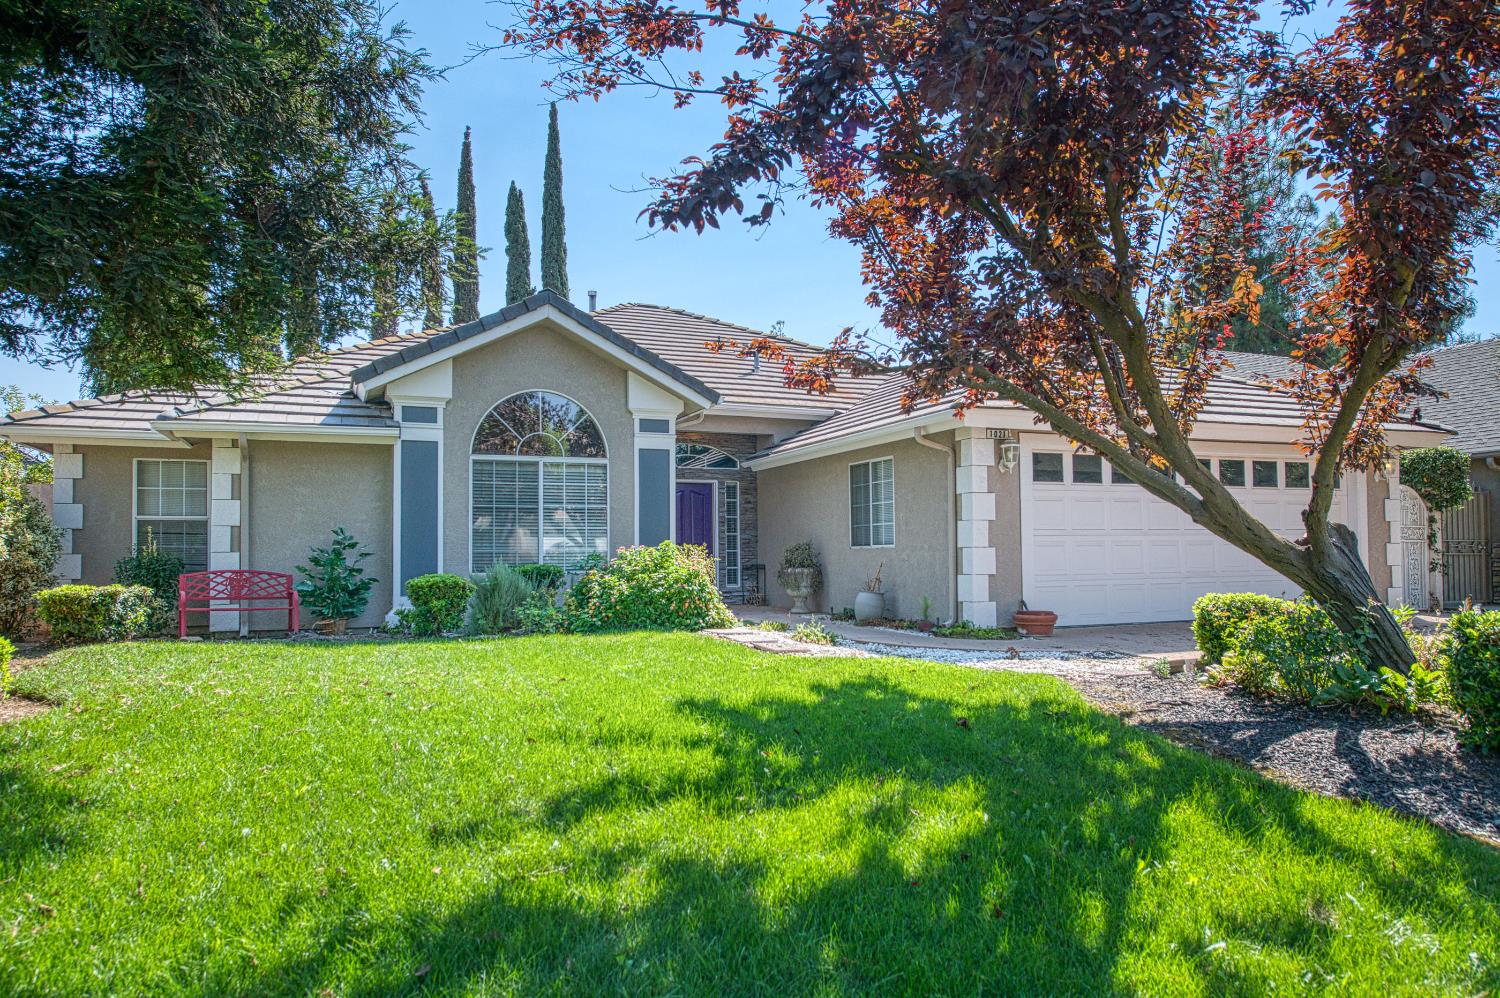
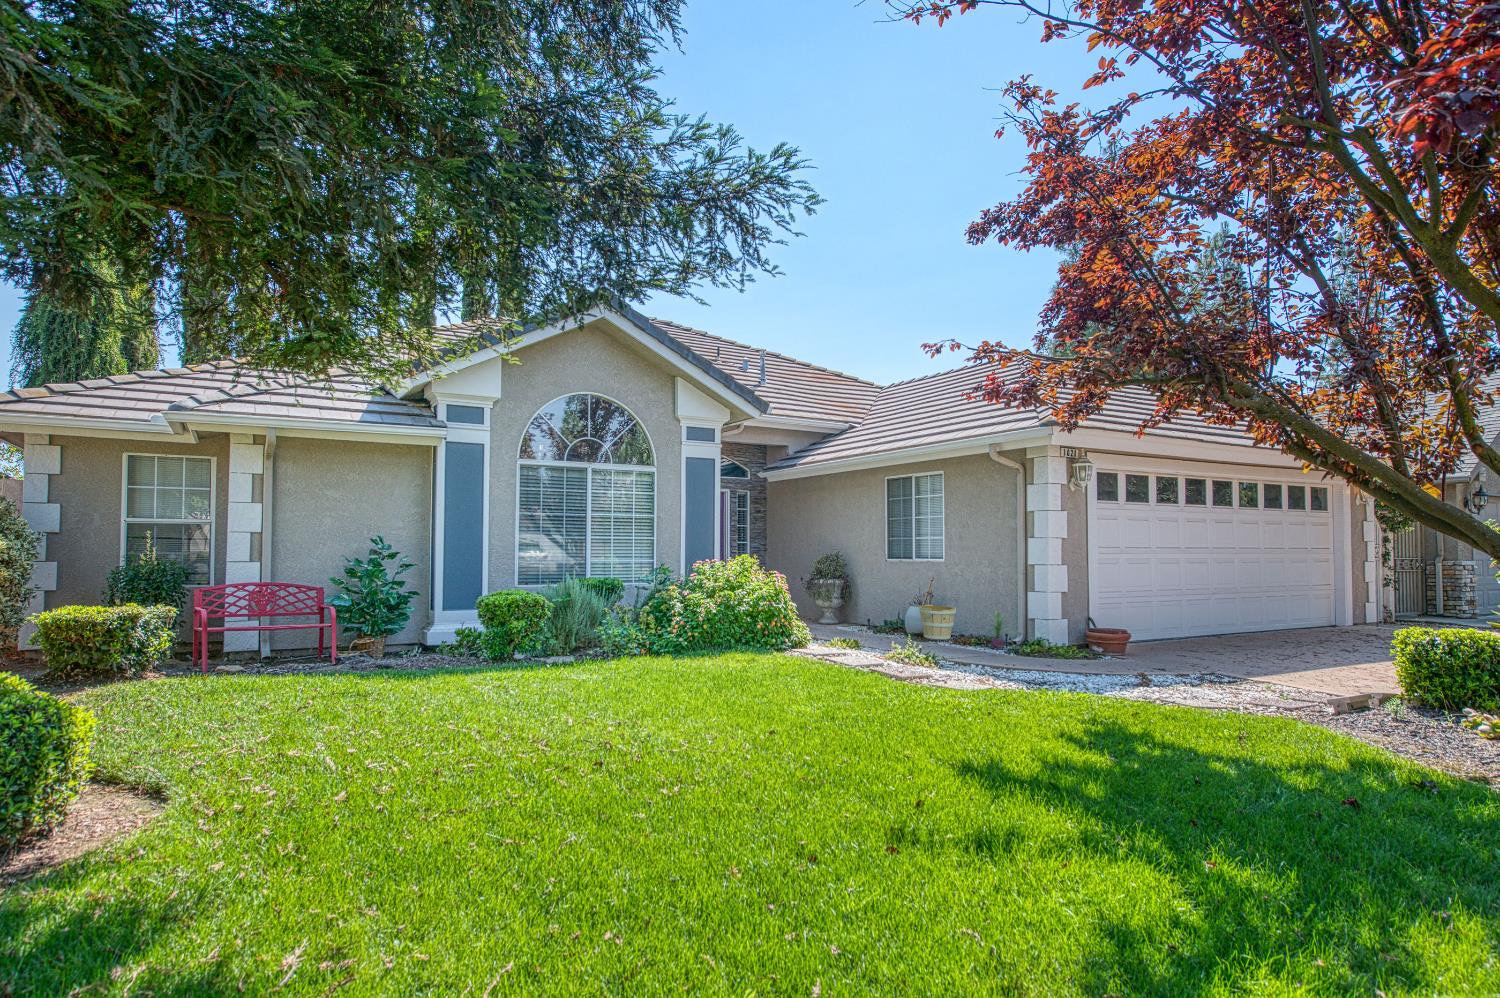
wooden bucket: none [865,591,902,625] -> present [919,605,956,639]

